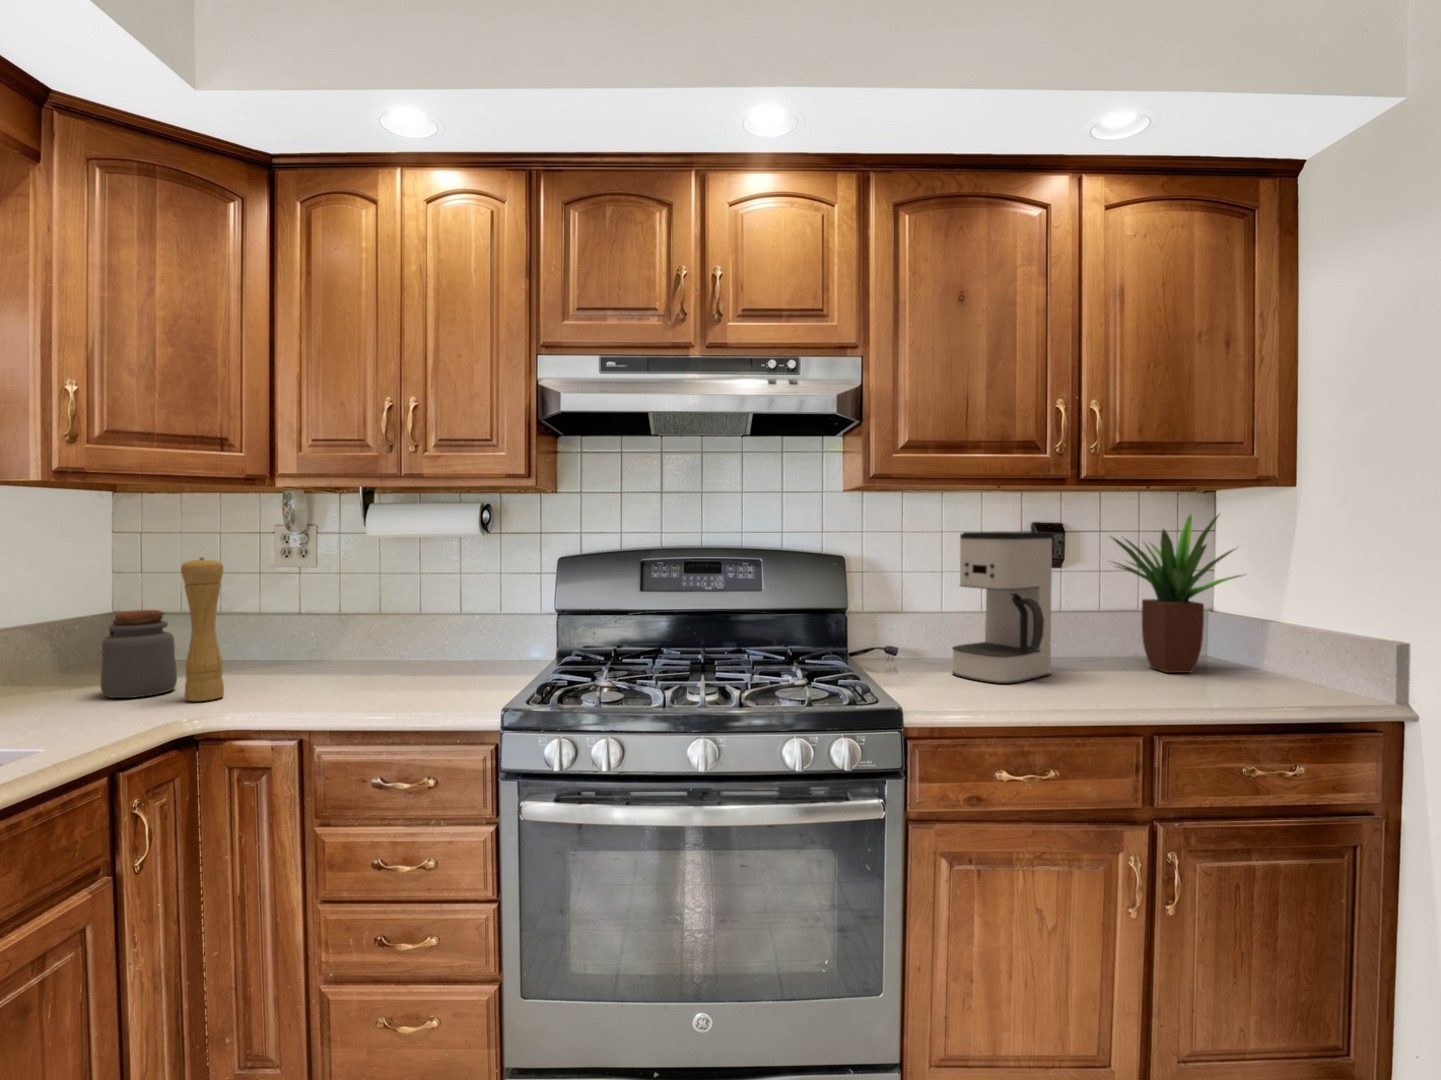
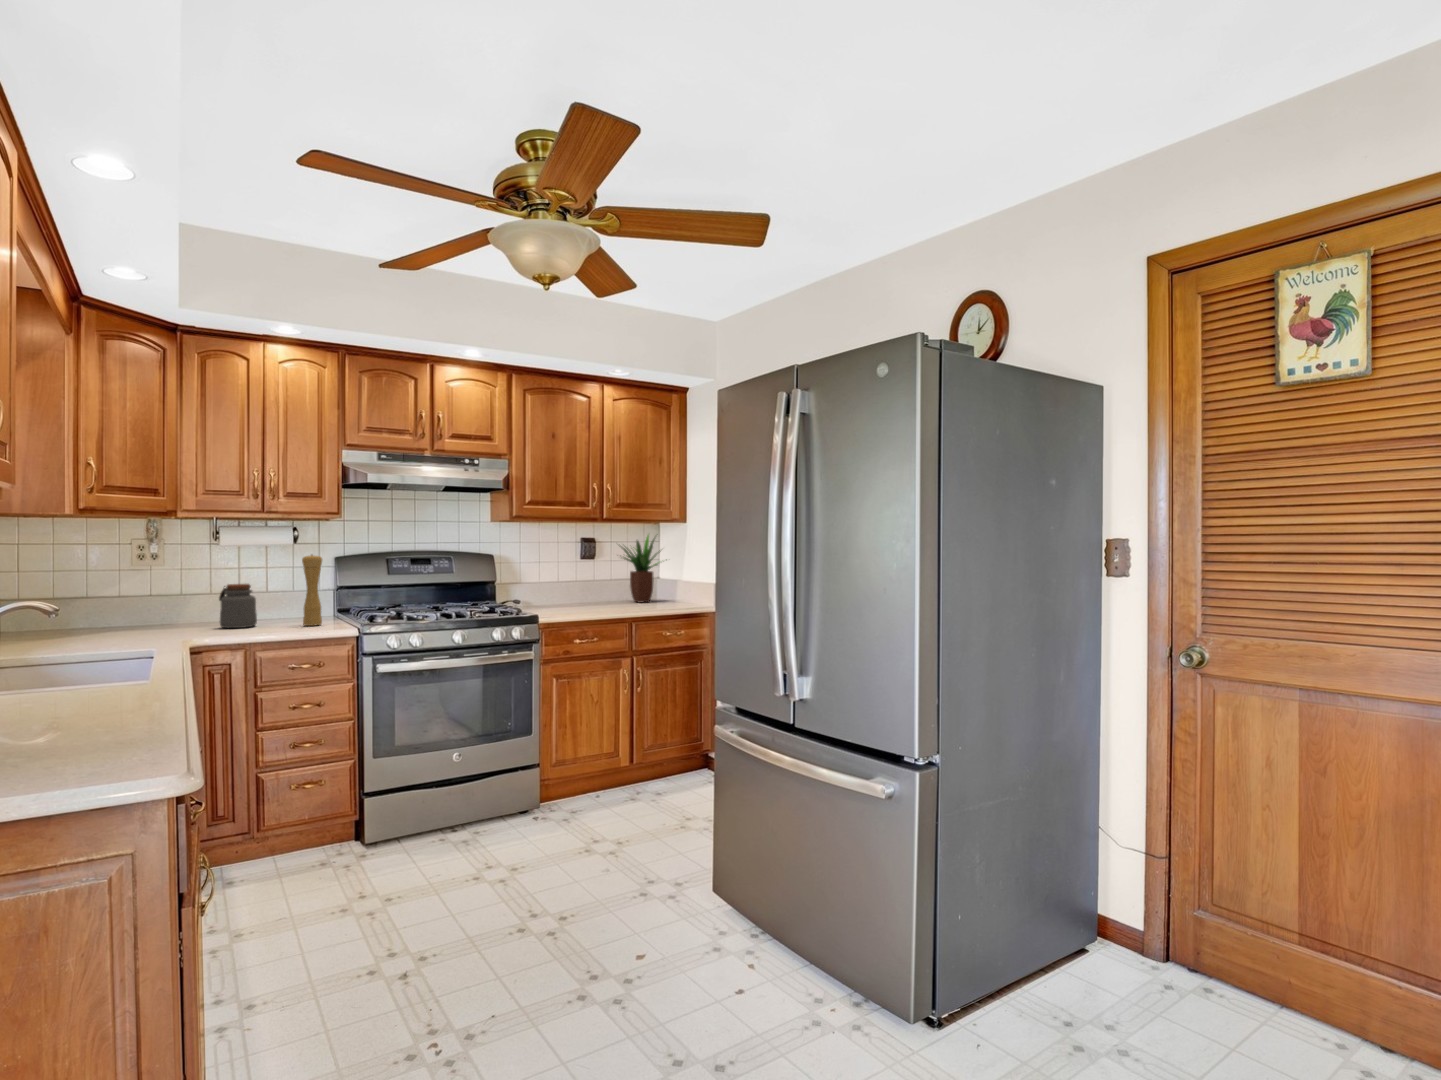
coffee maker: present [952,532,1053,684] -> none [550,541,593,608]
pepper mill: present [181,557,224,701] -> present [302,555,322,626]
jar: present [101,610,177,698] -> present [219,584,257,628]

